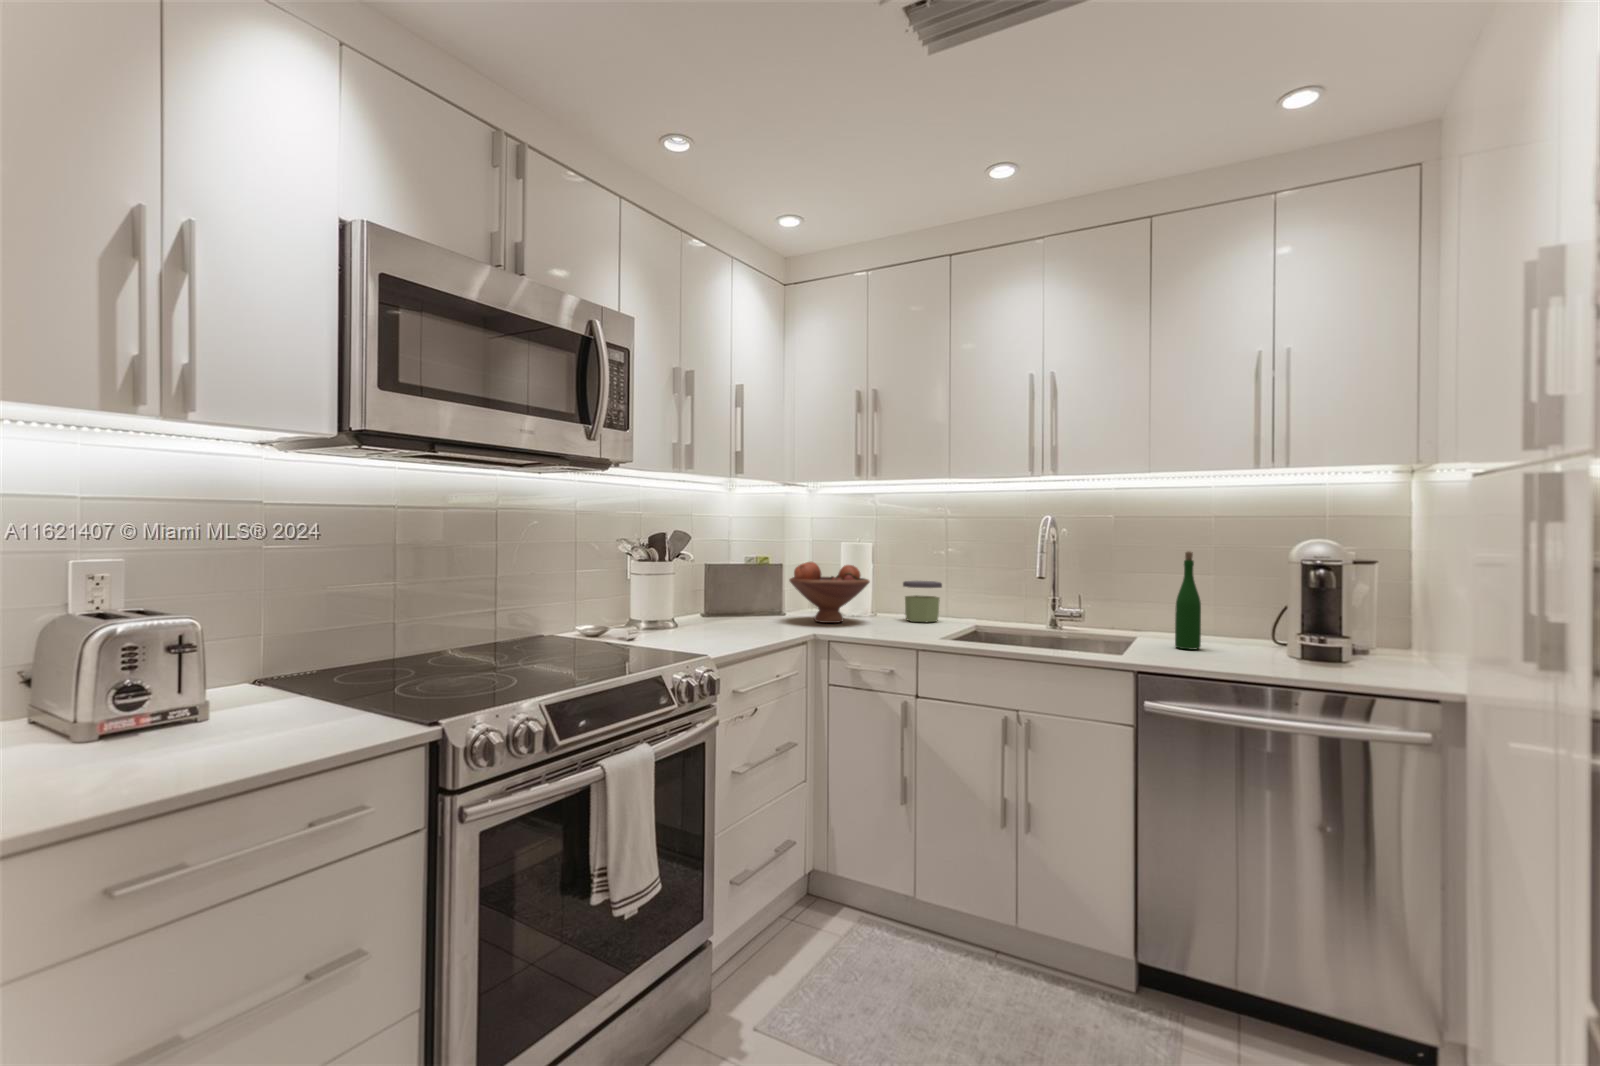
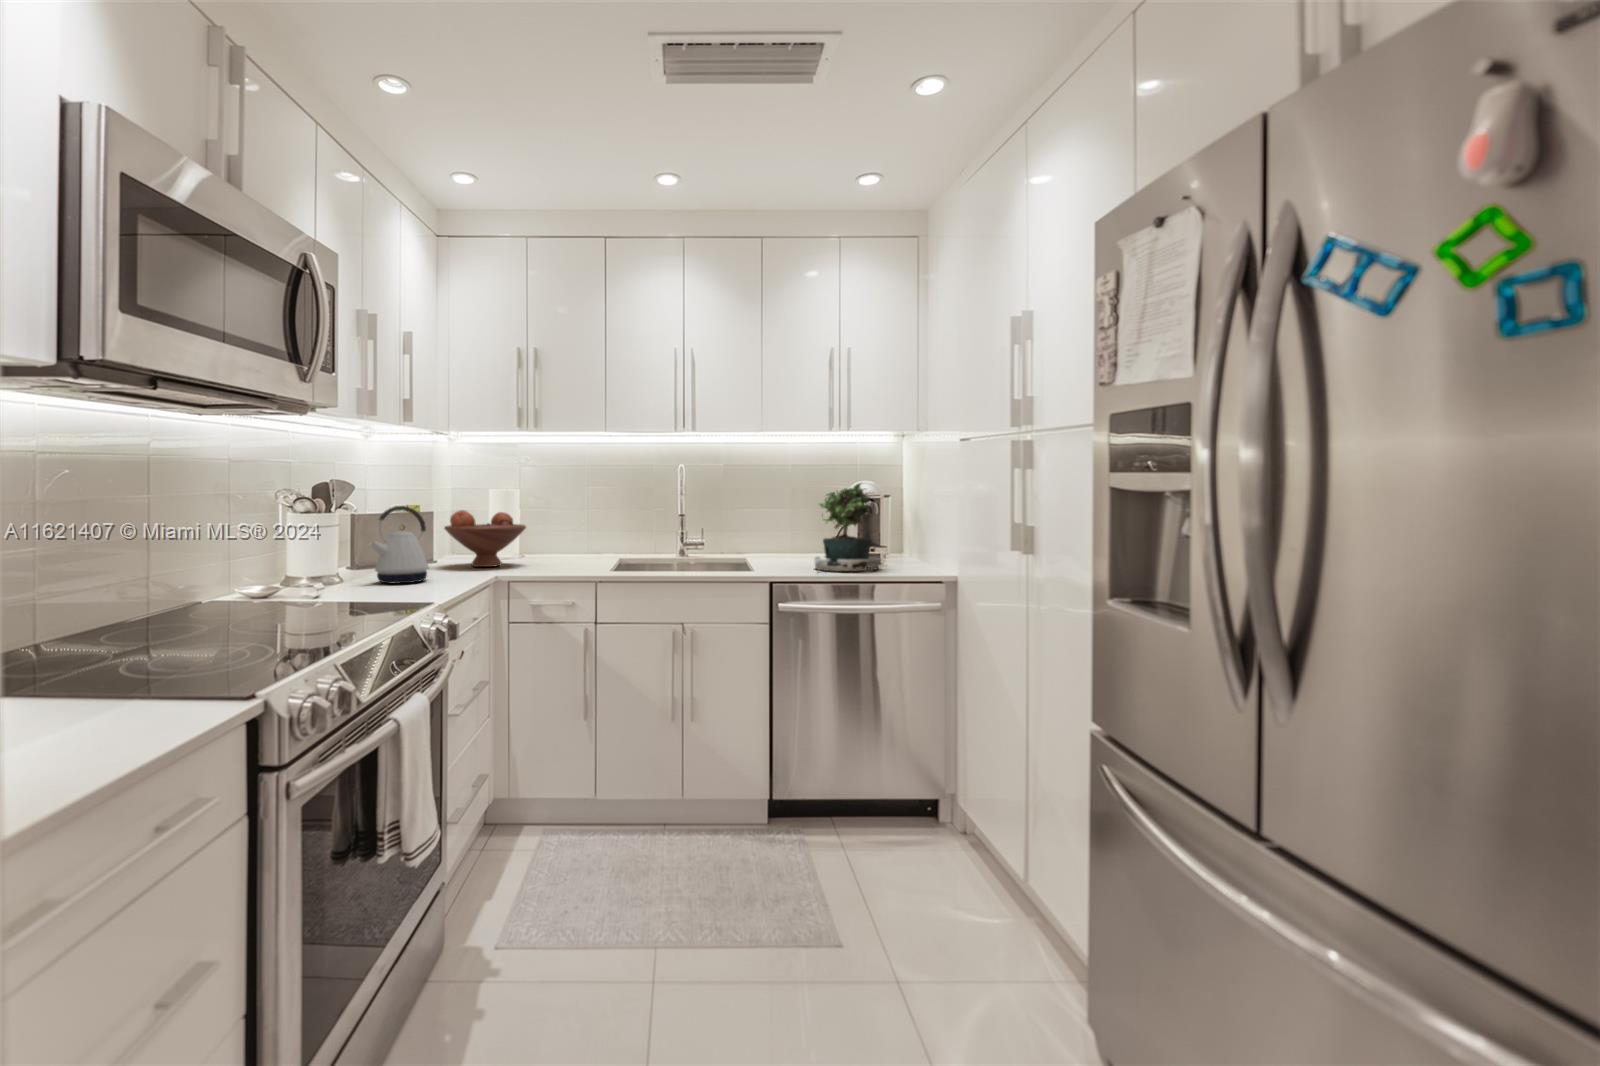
potted plant: none [1205,539,1329,673] -> present [814,483,881,571]
wine bottle: present [1175,551,1201,650] -> none [779,493,797,564]
kettle: none [694,558,753,636] -> present [370,506,430,583]
jar: present [903,581,942,622] -> none [550,525,587,561]

